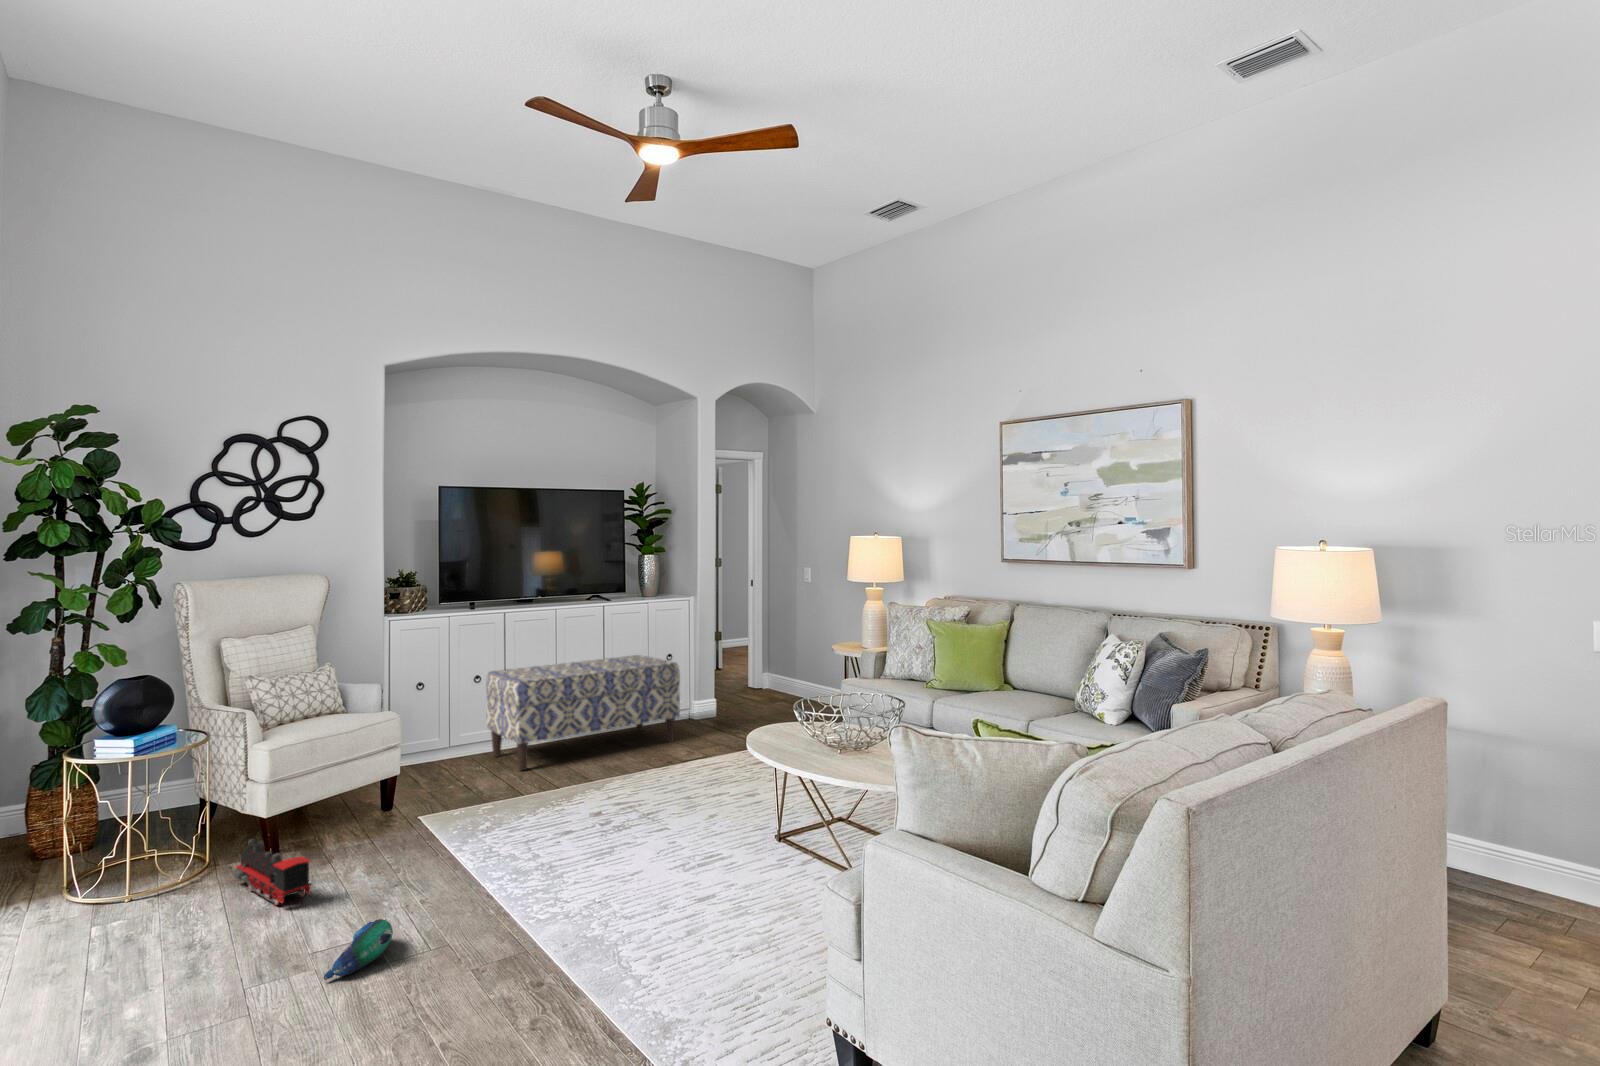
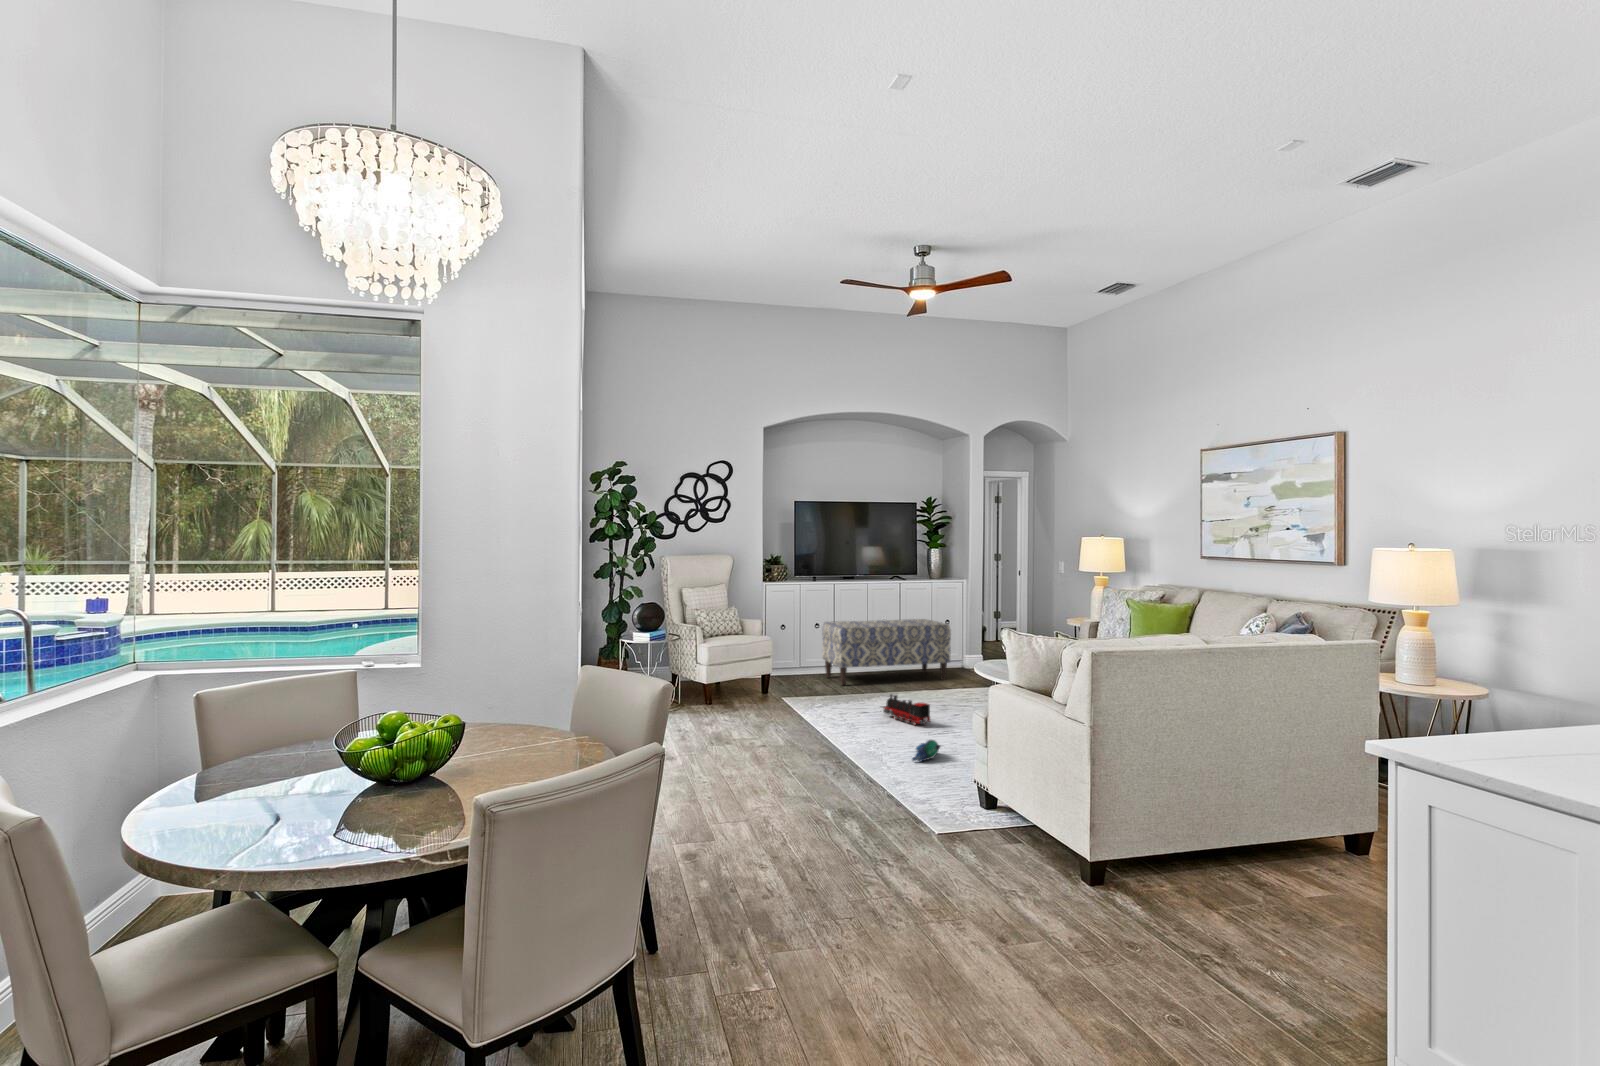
toy train: present [233,839,311,905] -> present [883,695,930,725]
plush toy: present [323,919,393,980] -> present [912,740,940,761]

